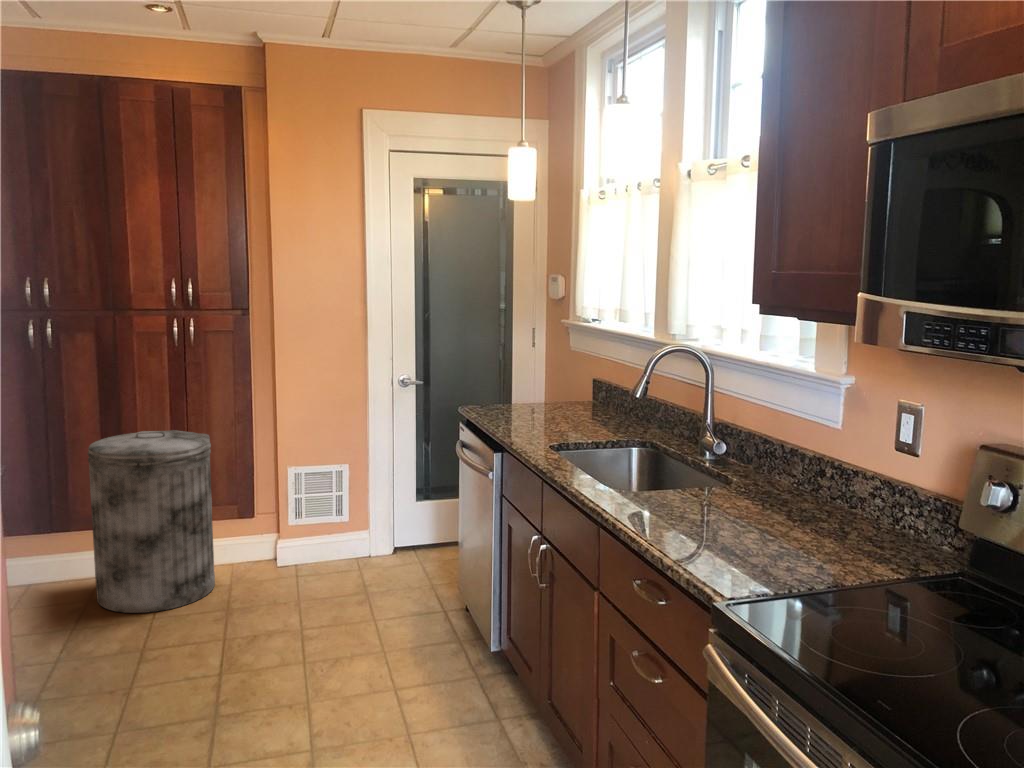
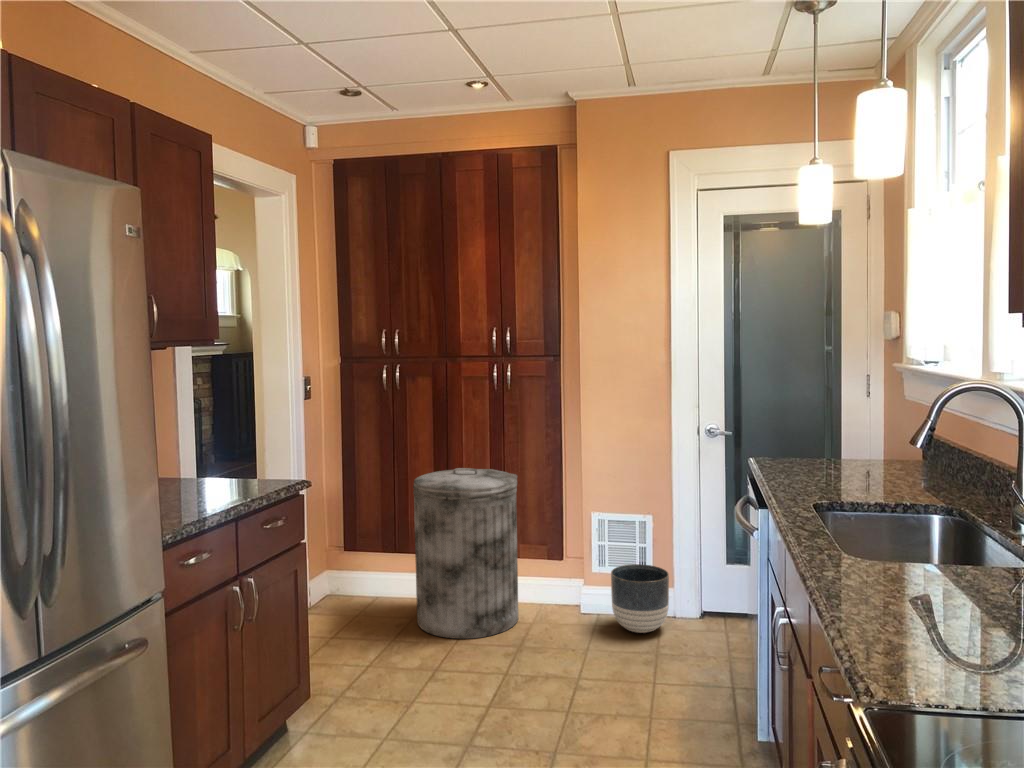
planter: none [314,512,369,576] -> present [611,564,669,633]

